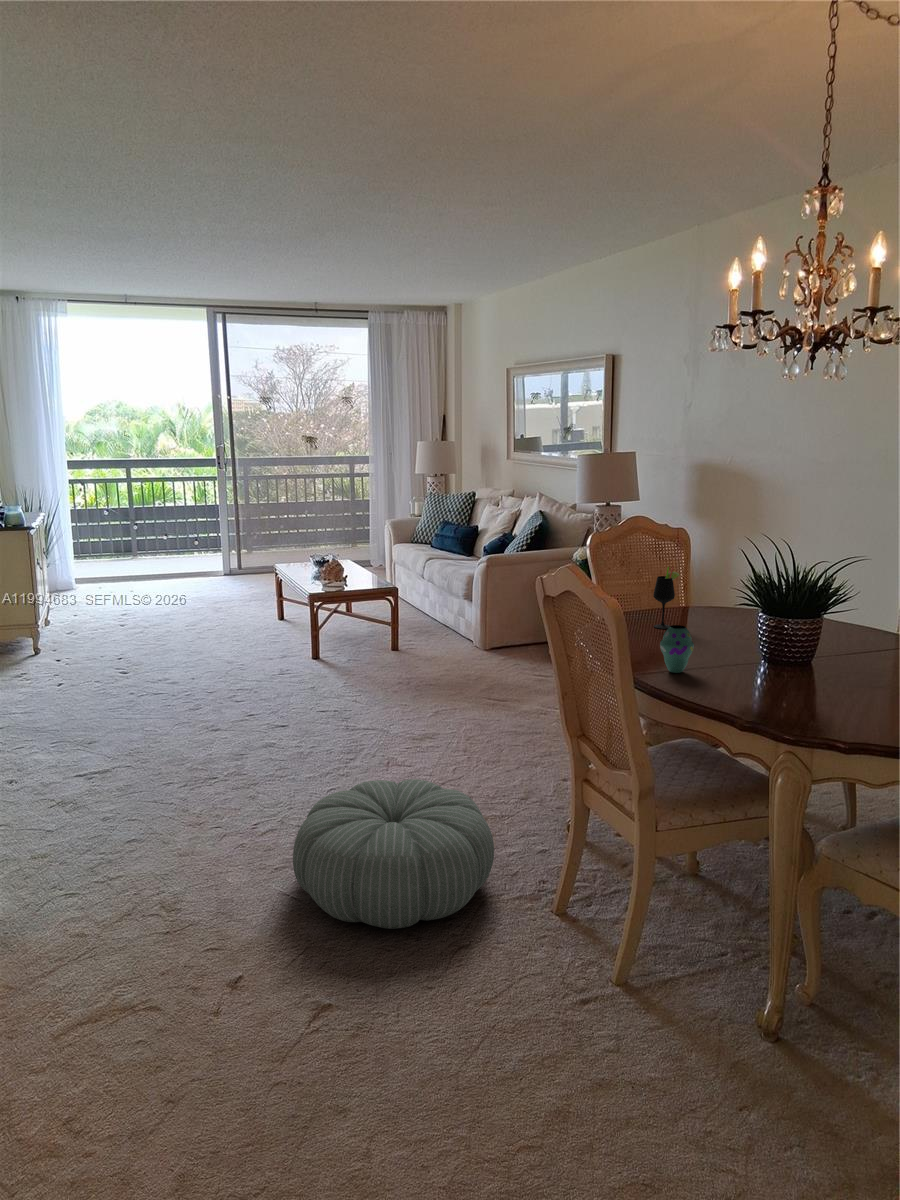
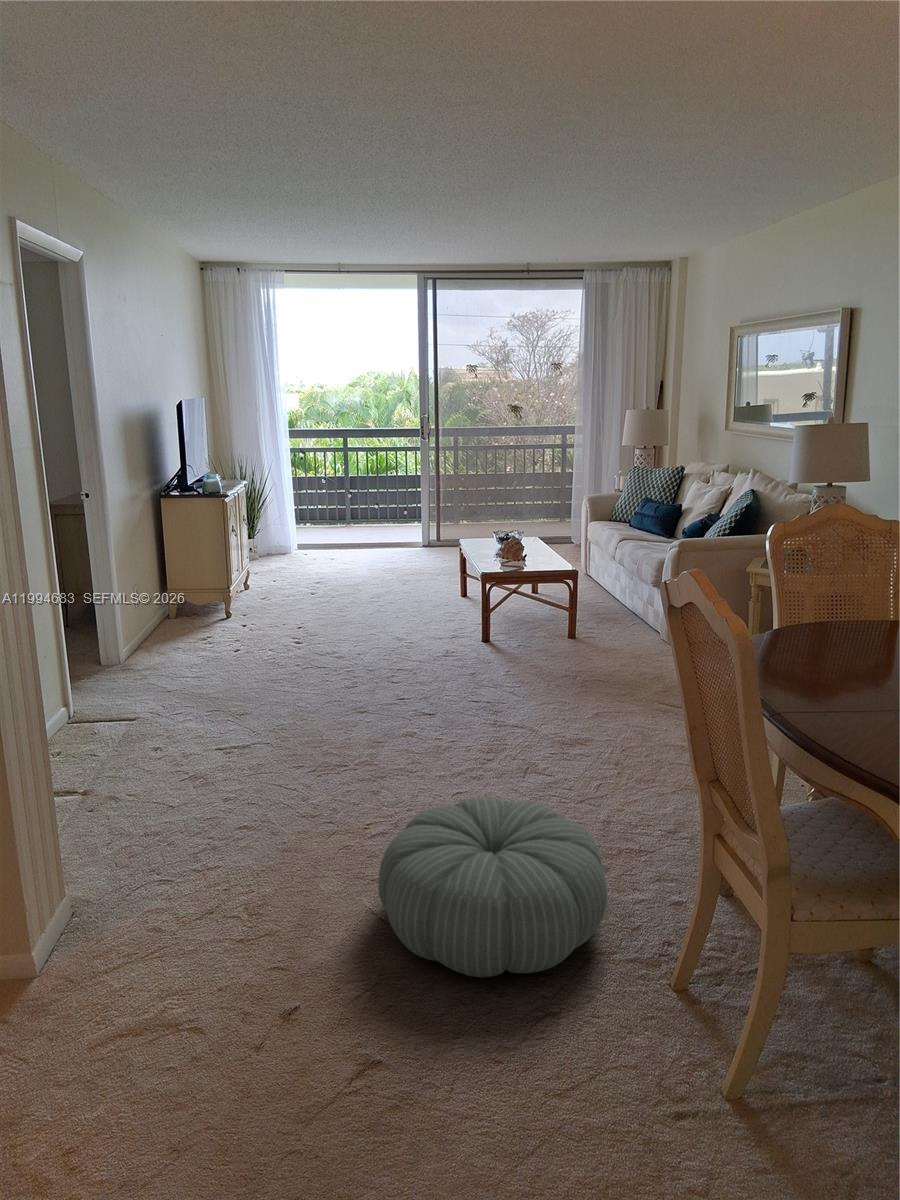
wine glass: present [653,567,679,629] -> none [836,574,875,652]
vase: present [660,625,694,673] -> none [820,656,867,719]

